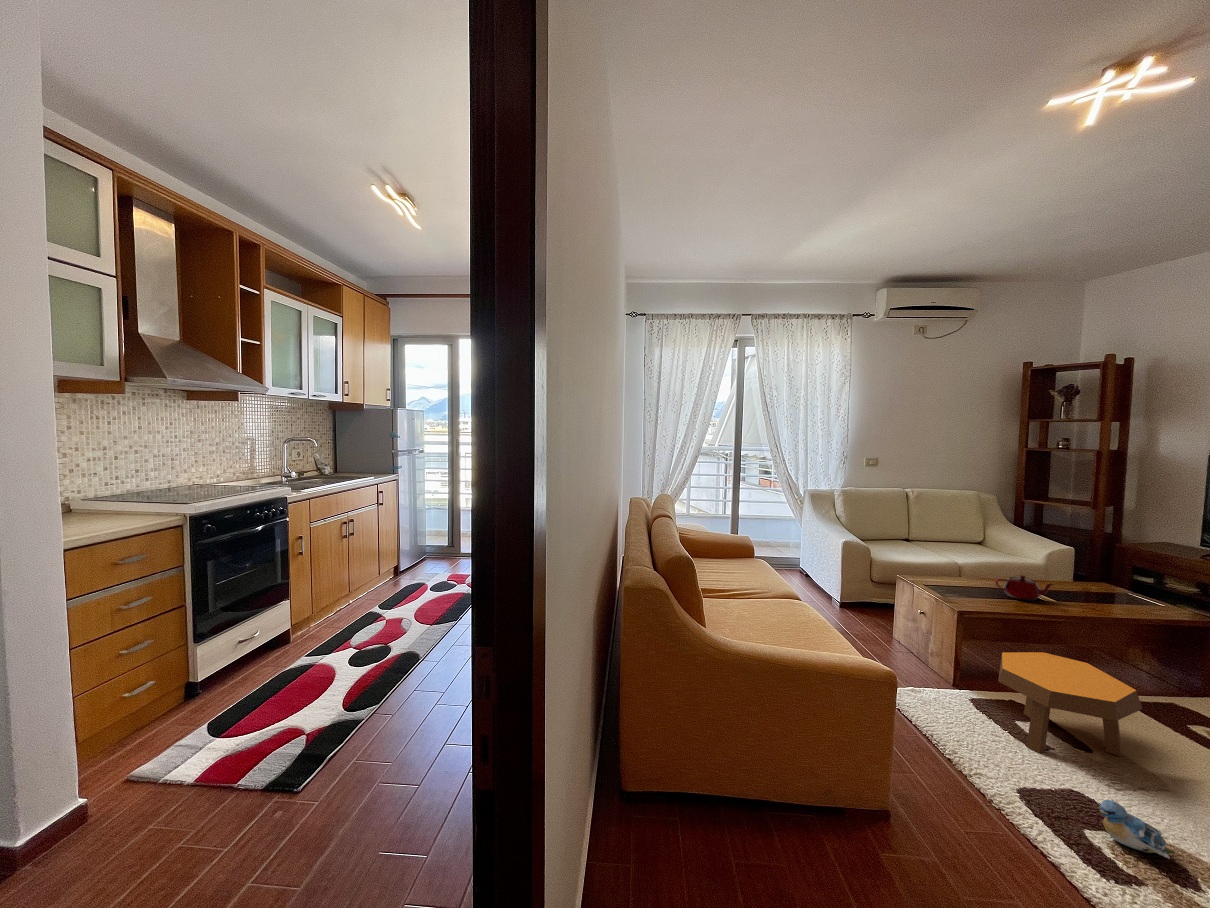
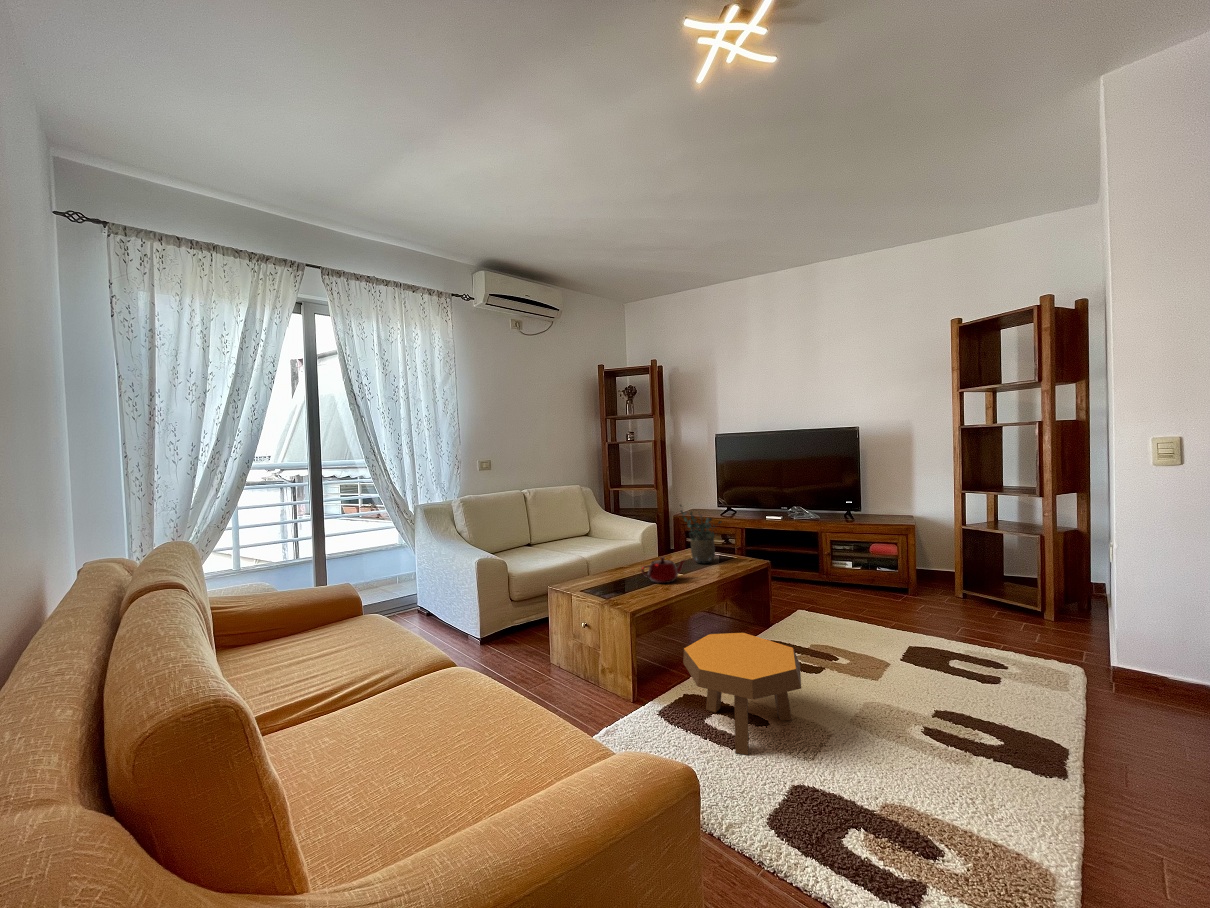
potted plant: none [1069,529,1130,597] -> present [680,505,721,563]
plush toy: present [1097,800,1175,859] -> none [852,794,918,841]

